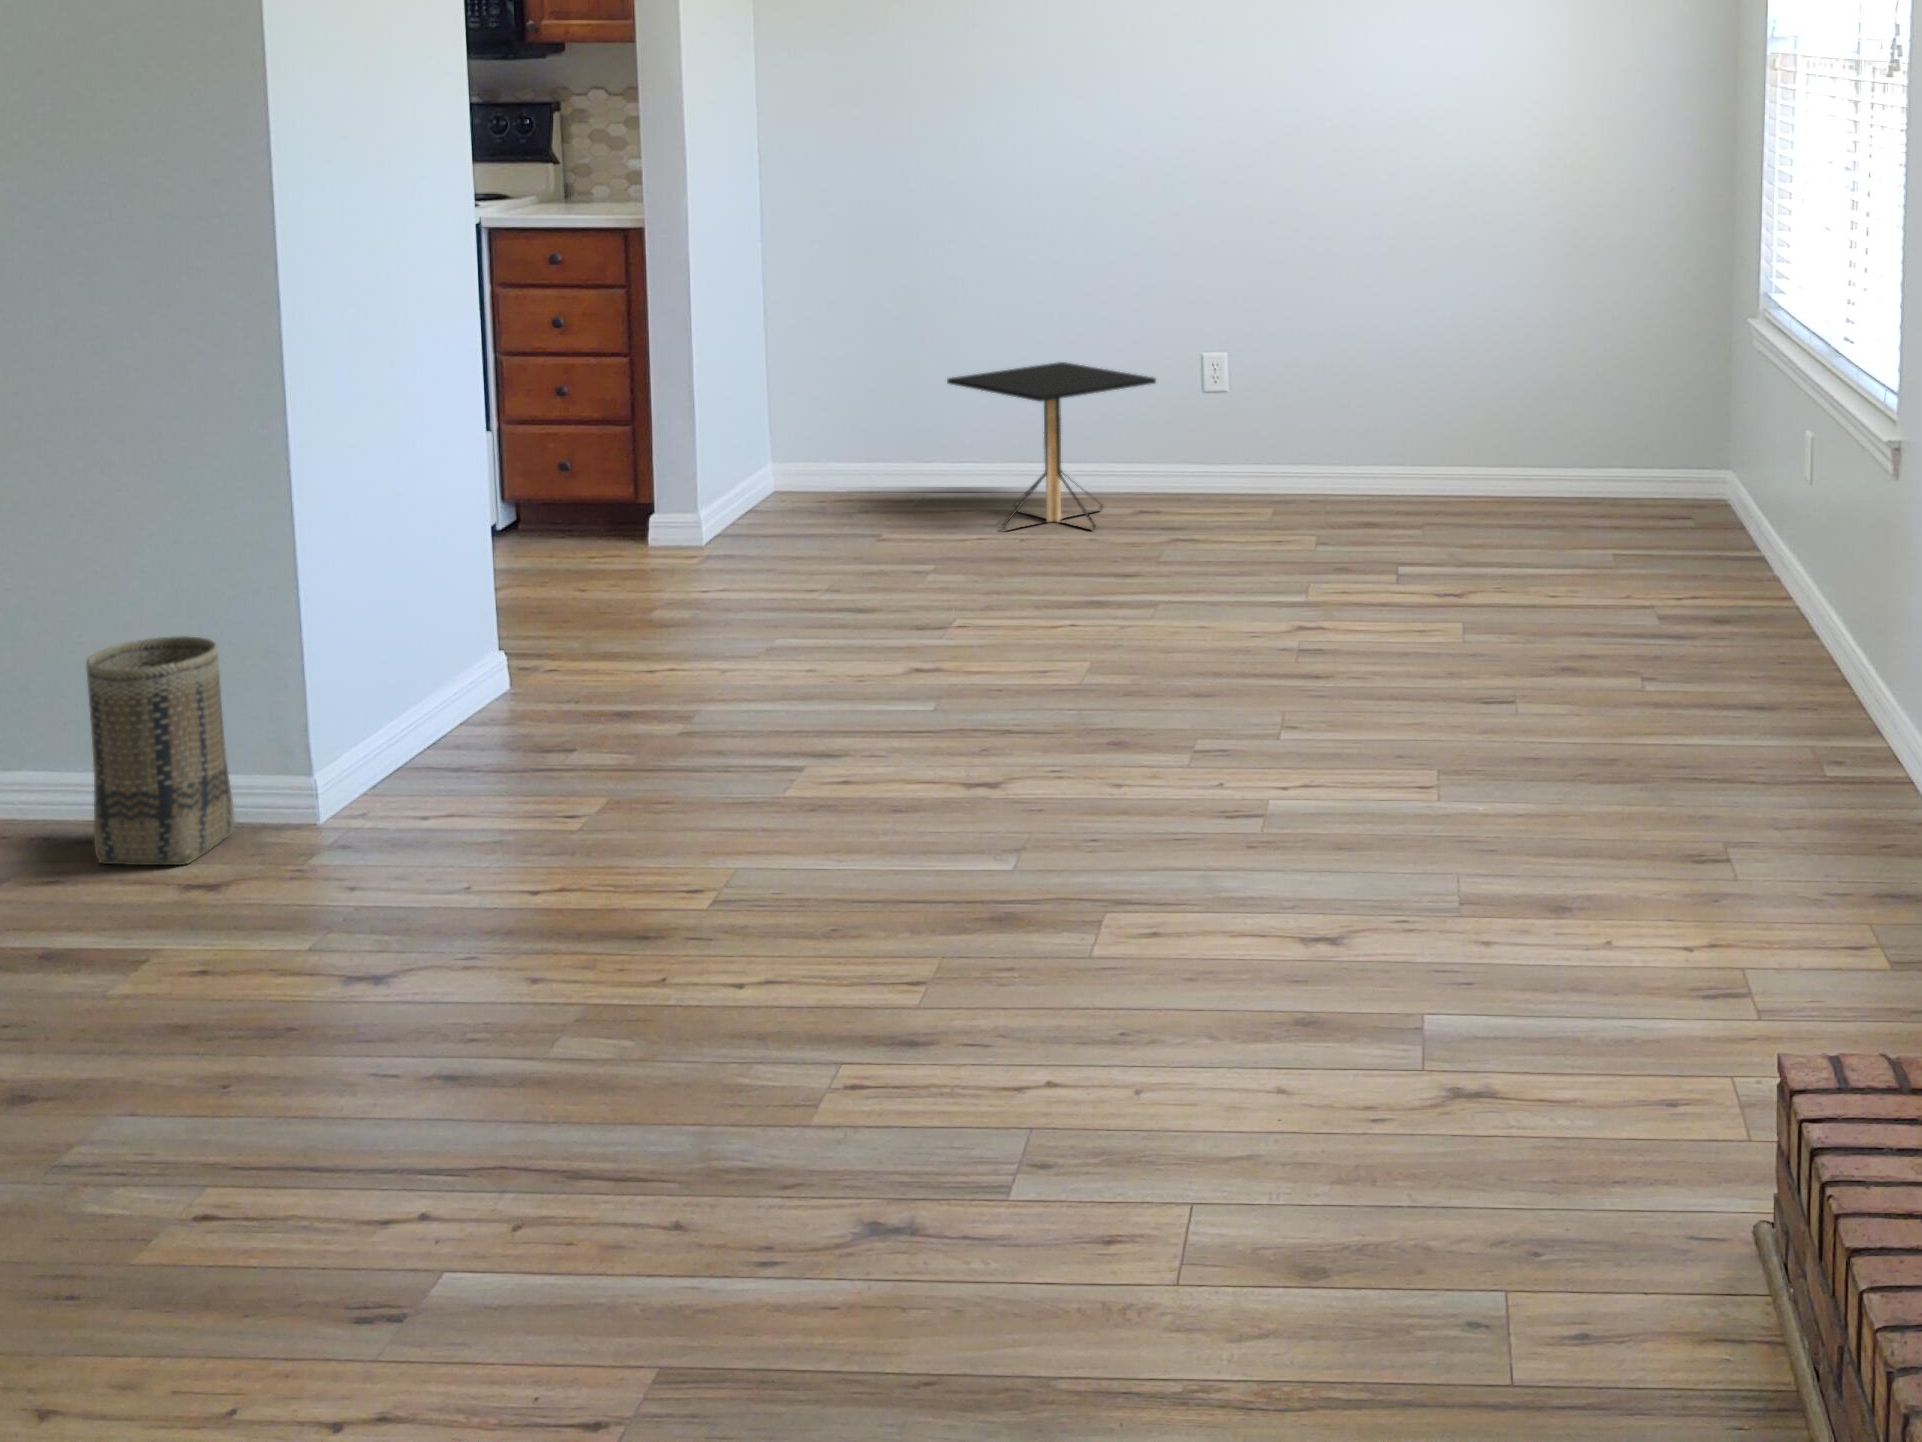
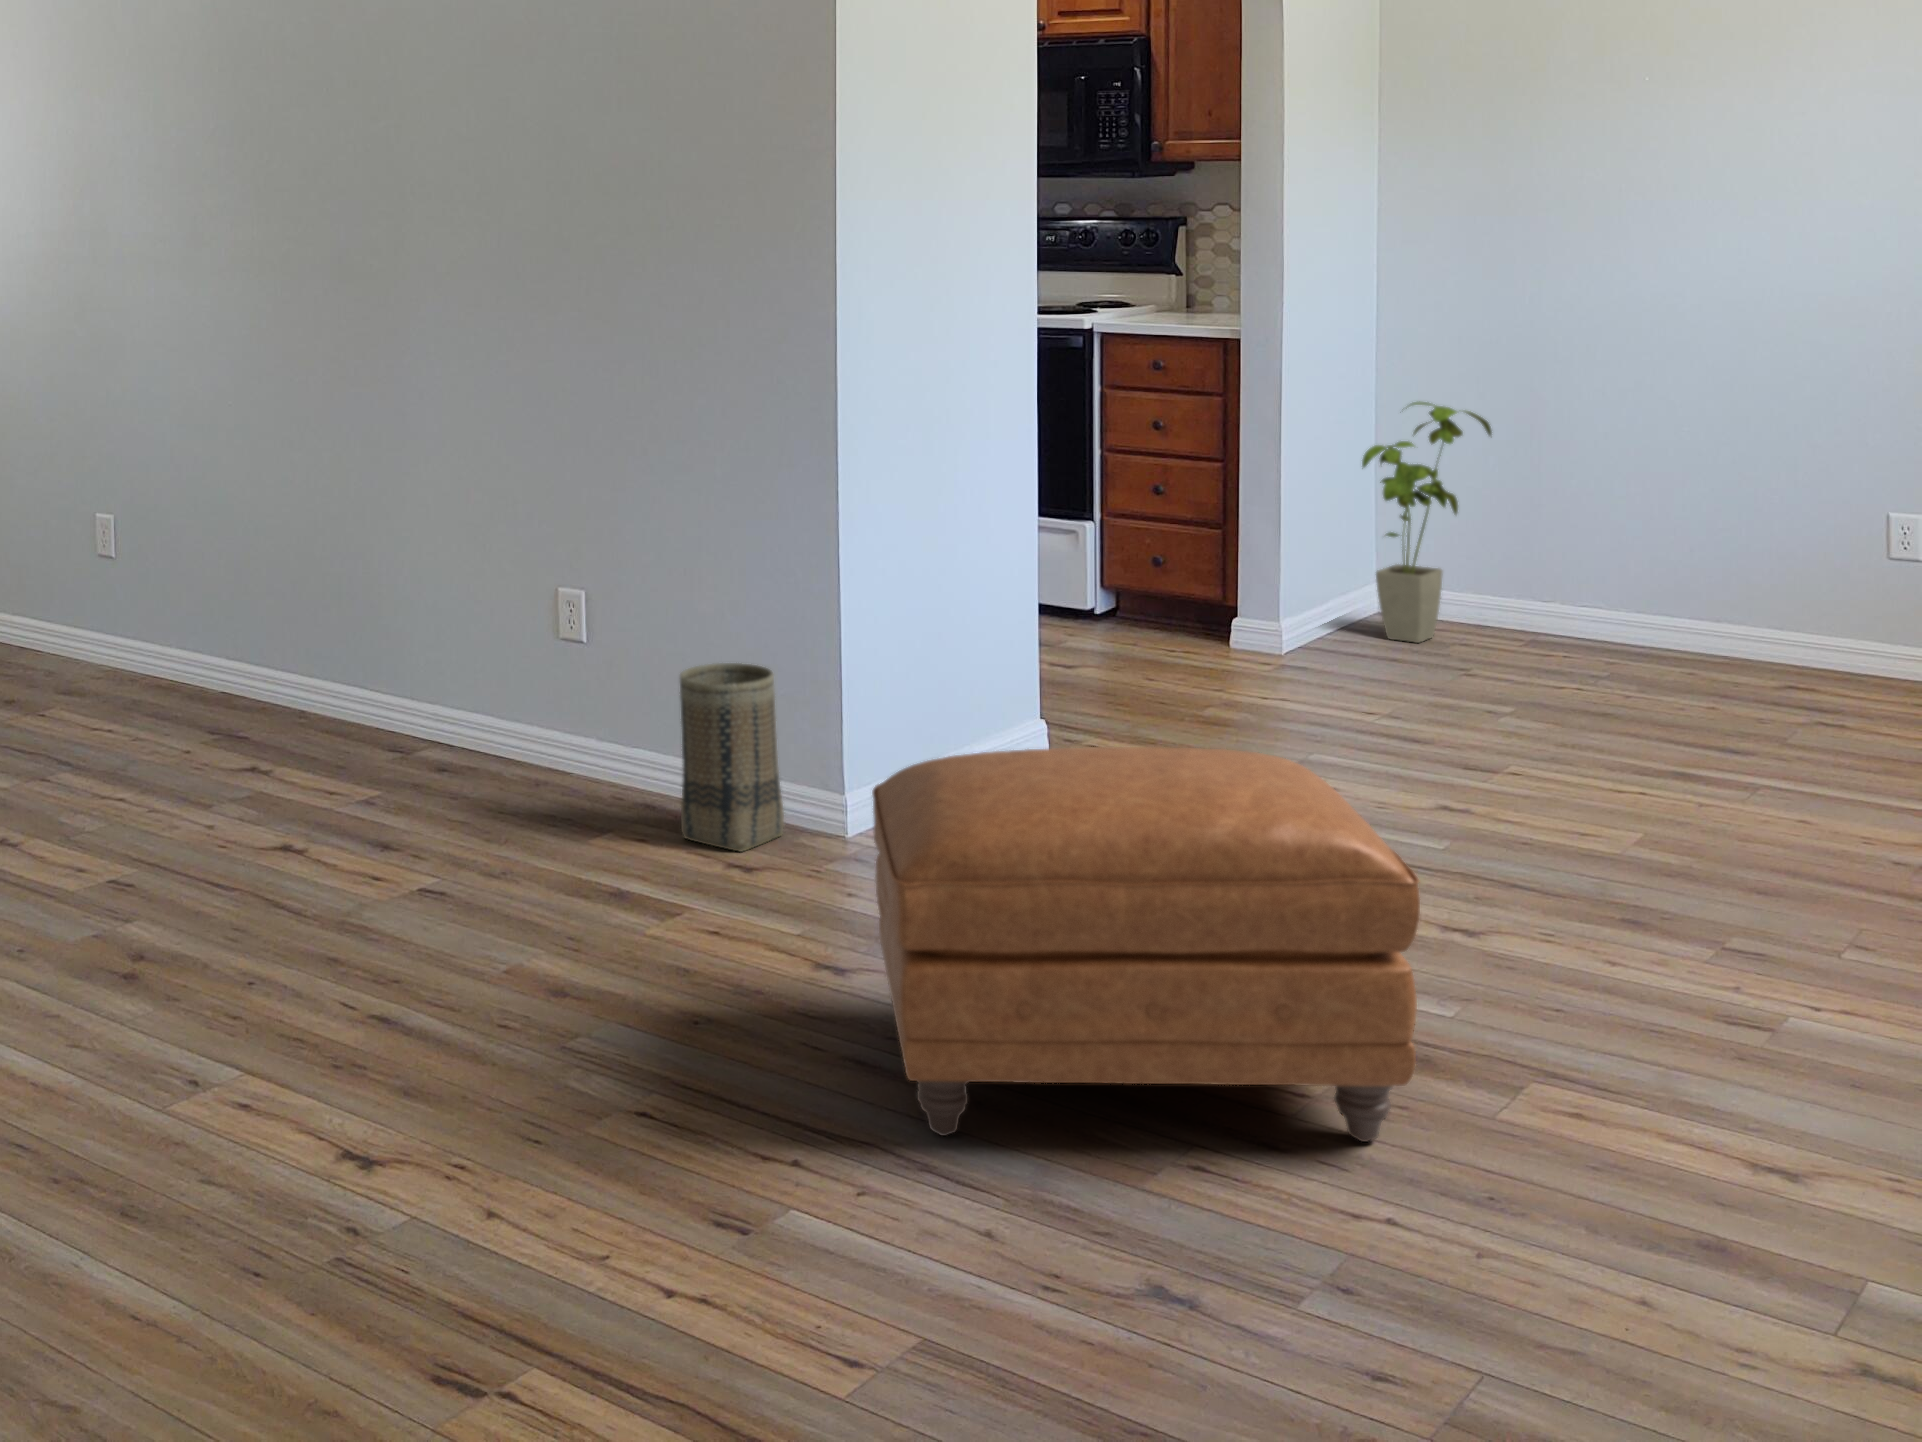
house plant: none [760,289,872,519] -> present [1362,401,1492,643]
side table: present [947,362,1156,530] -> none [1572,496,1842,692]
ottoman: none [446,653,1053,1135] -> present [872,747,1420,1142]

